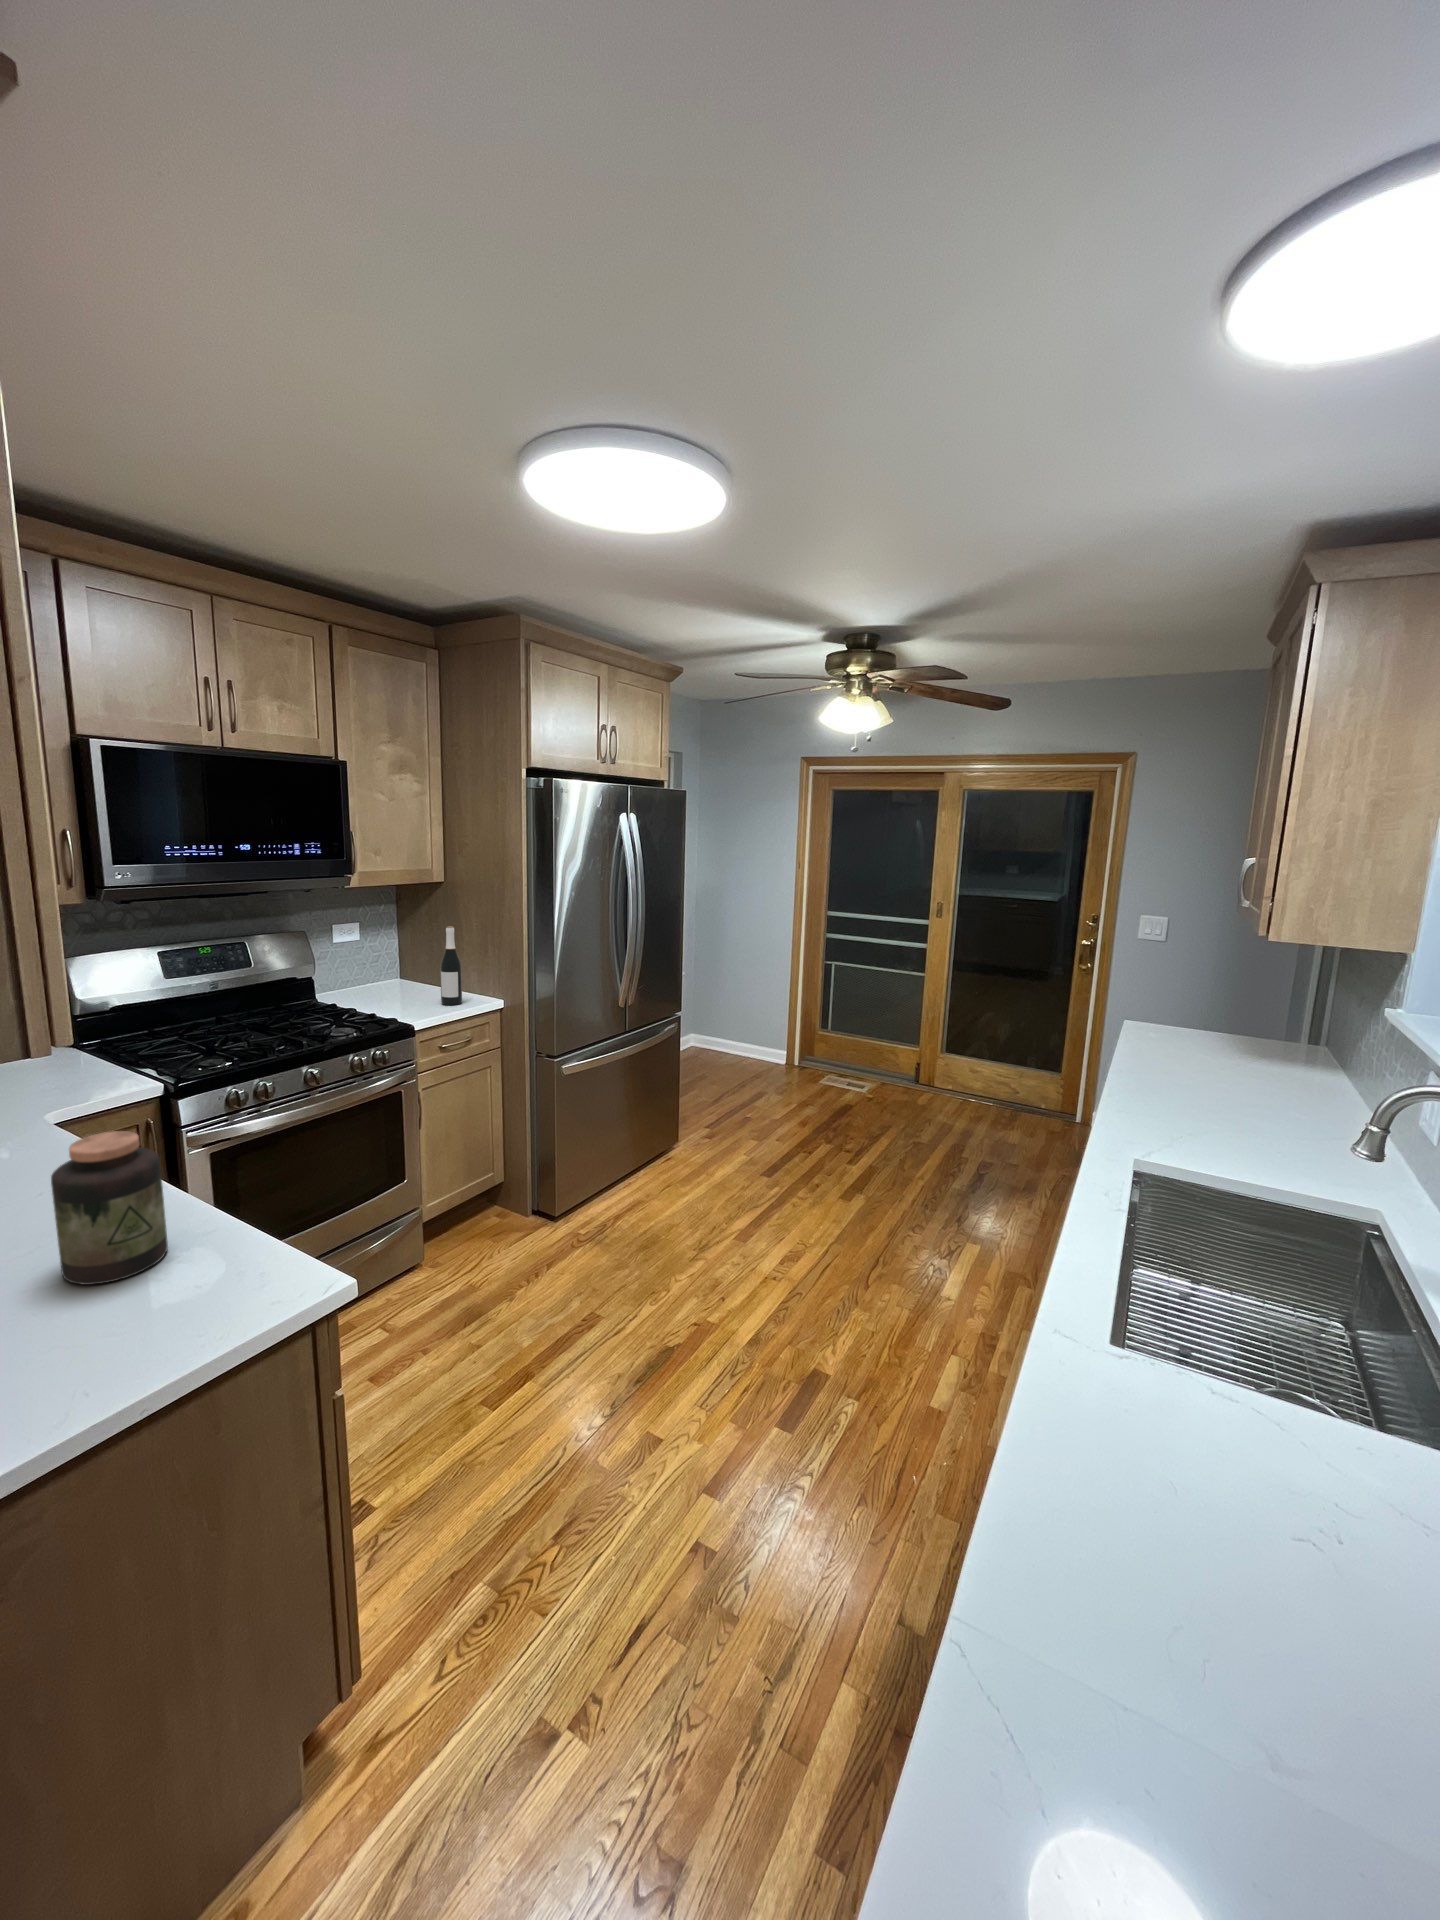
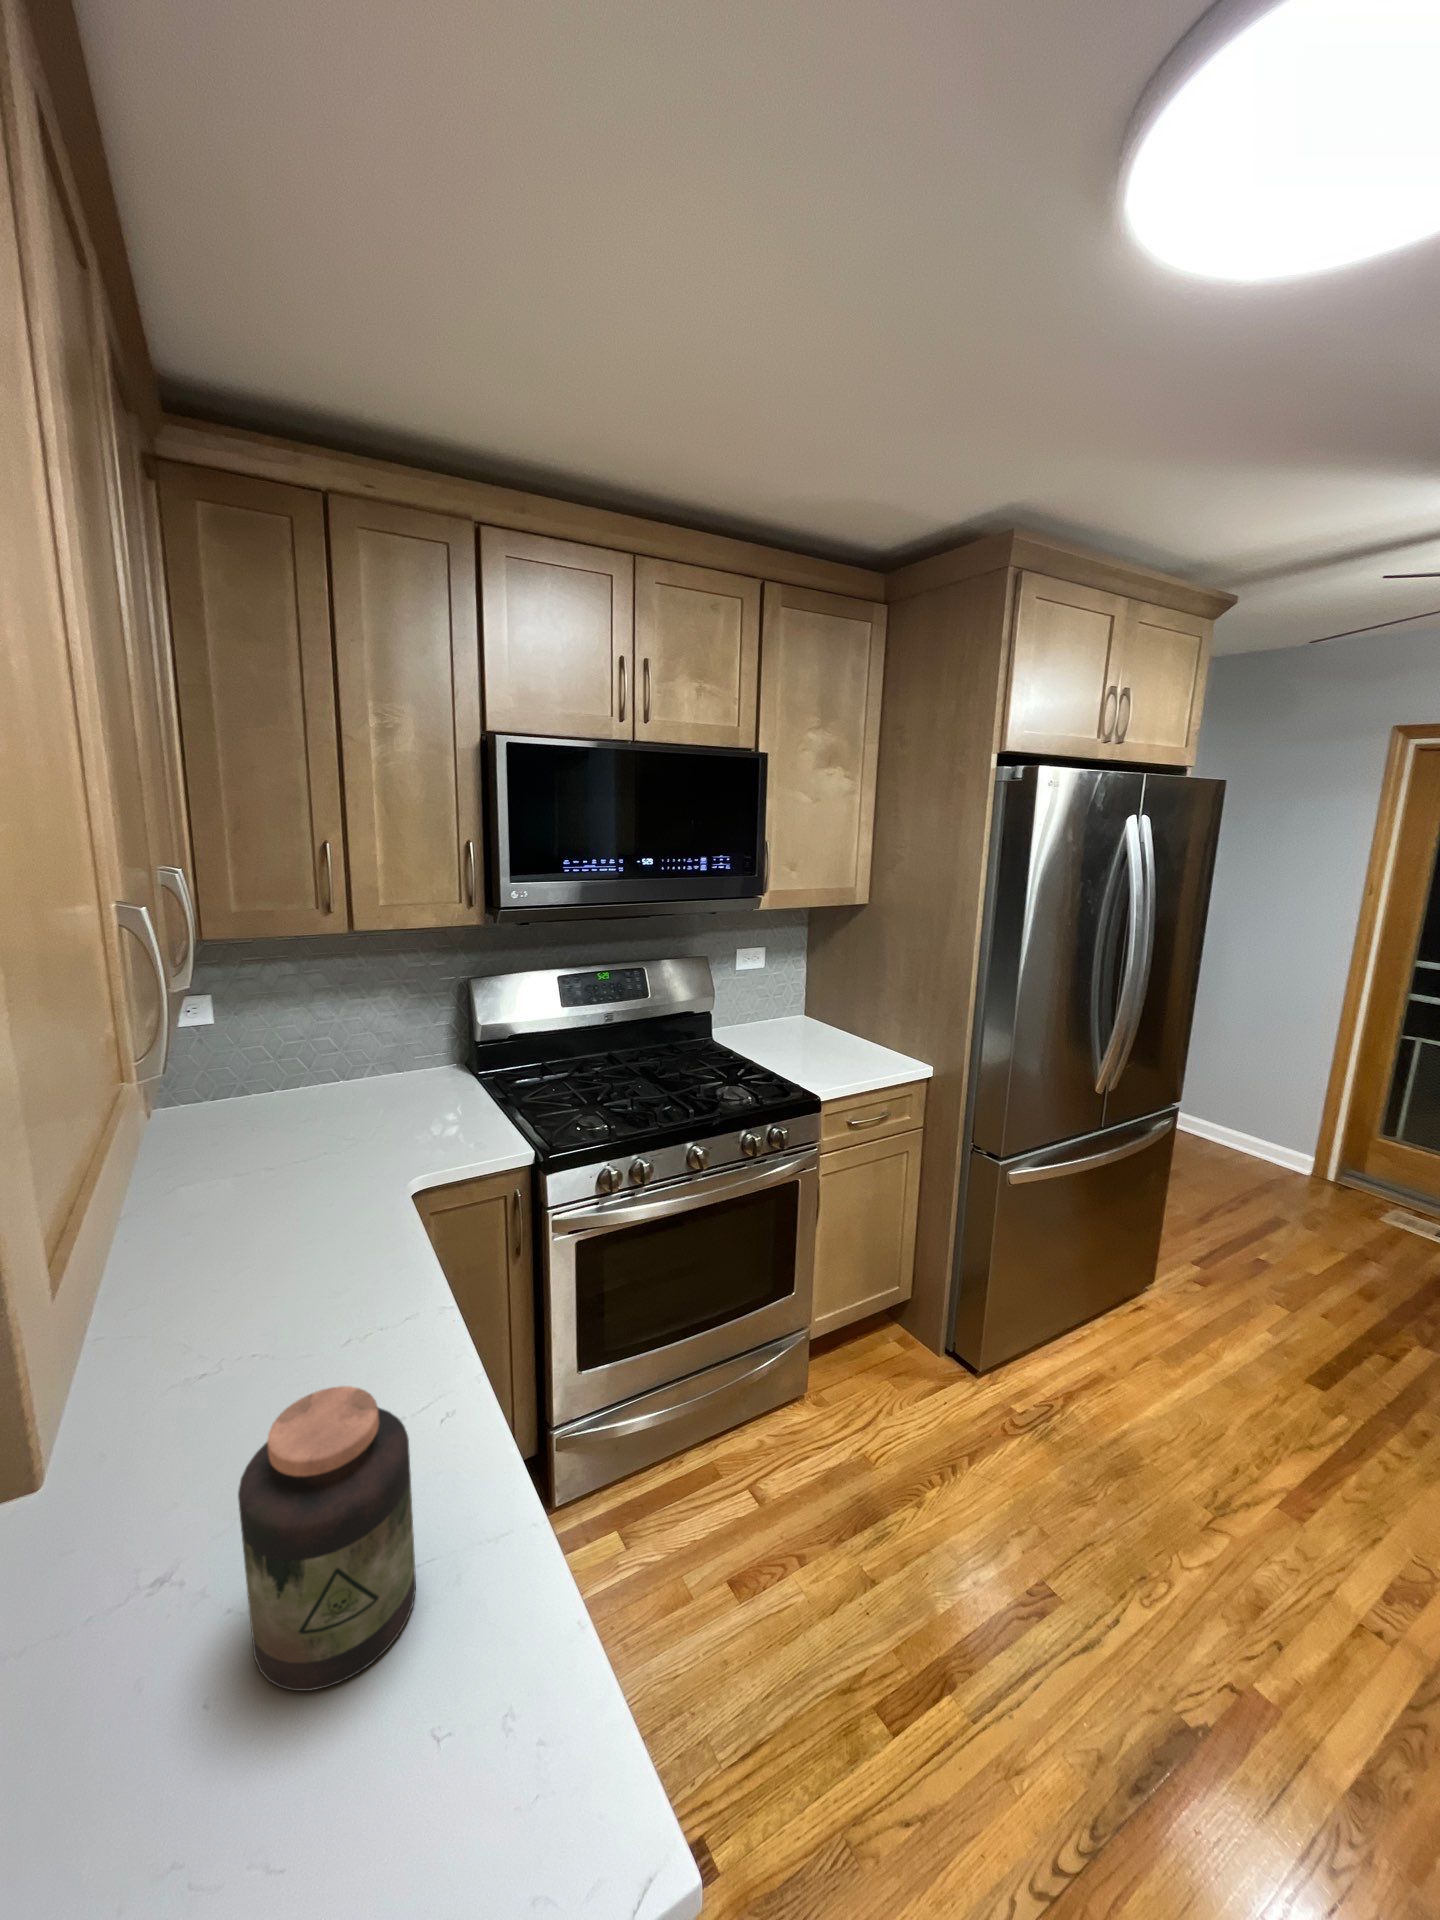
wine bottle: present [440,926,462,1005] -> none [854,965,884,1068]

